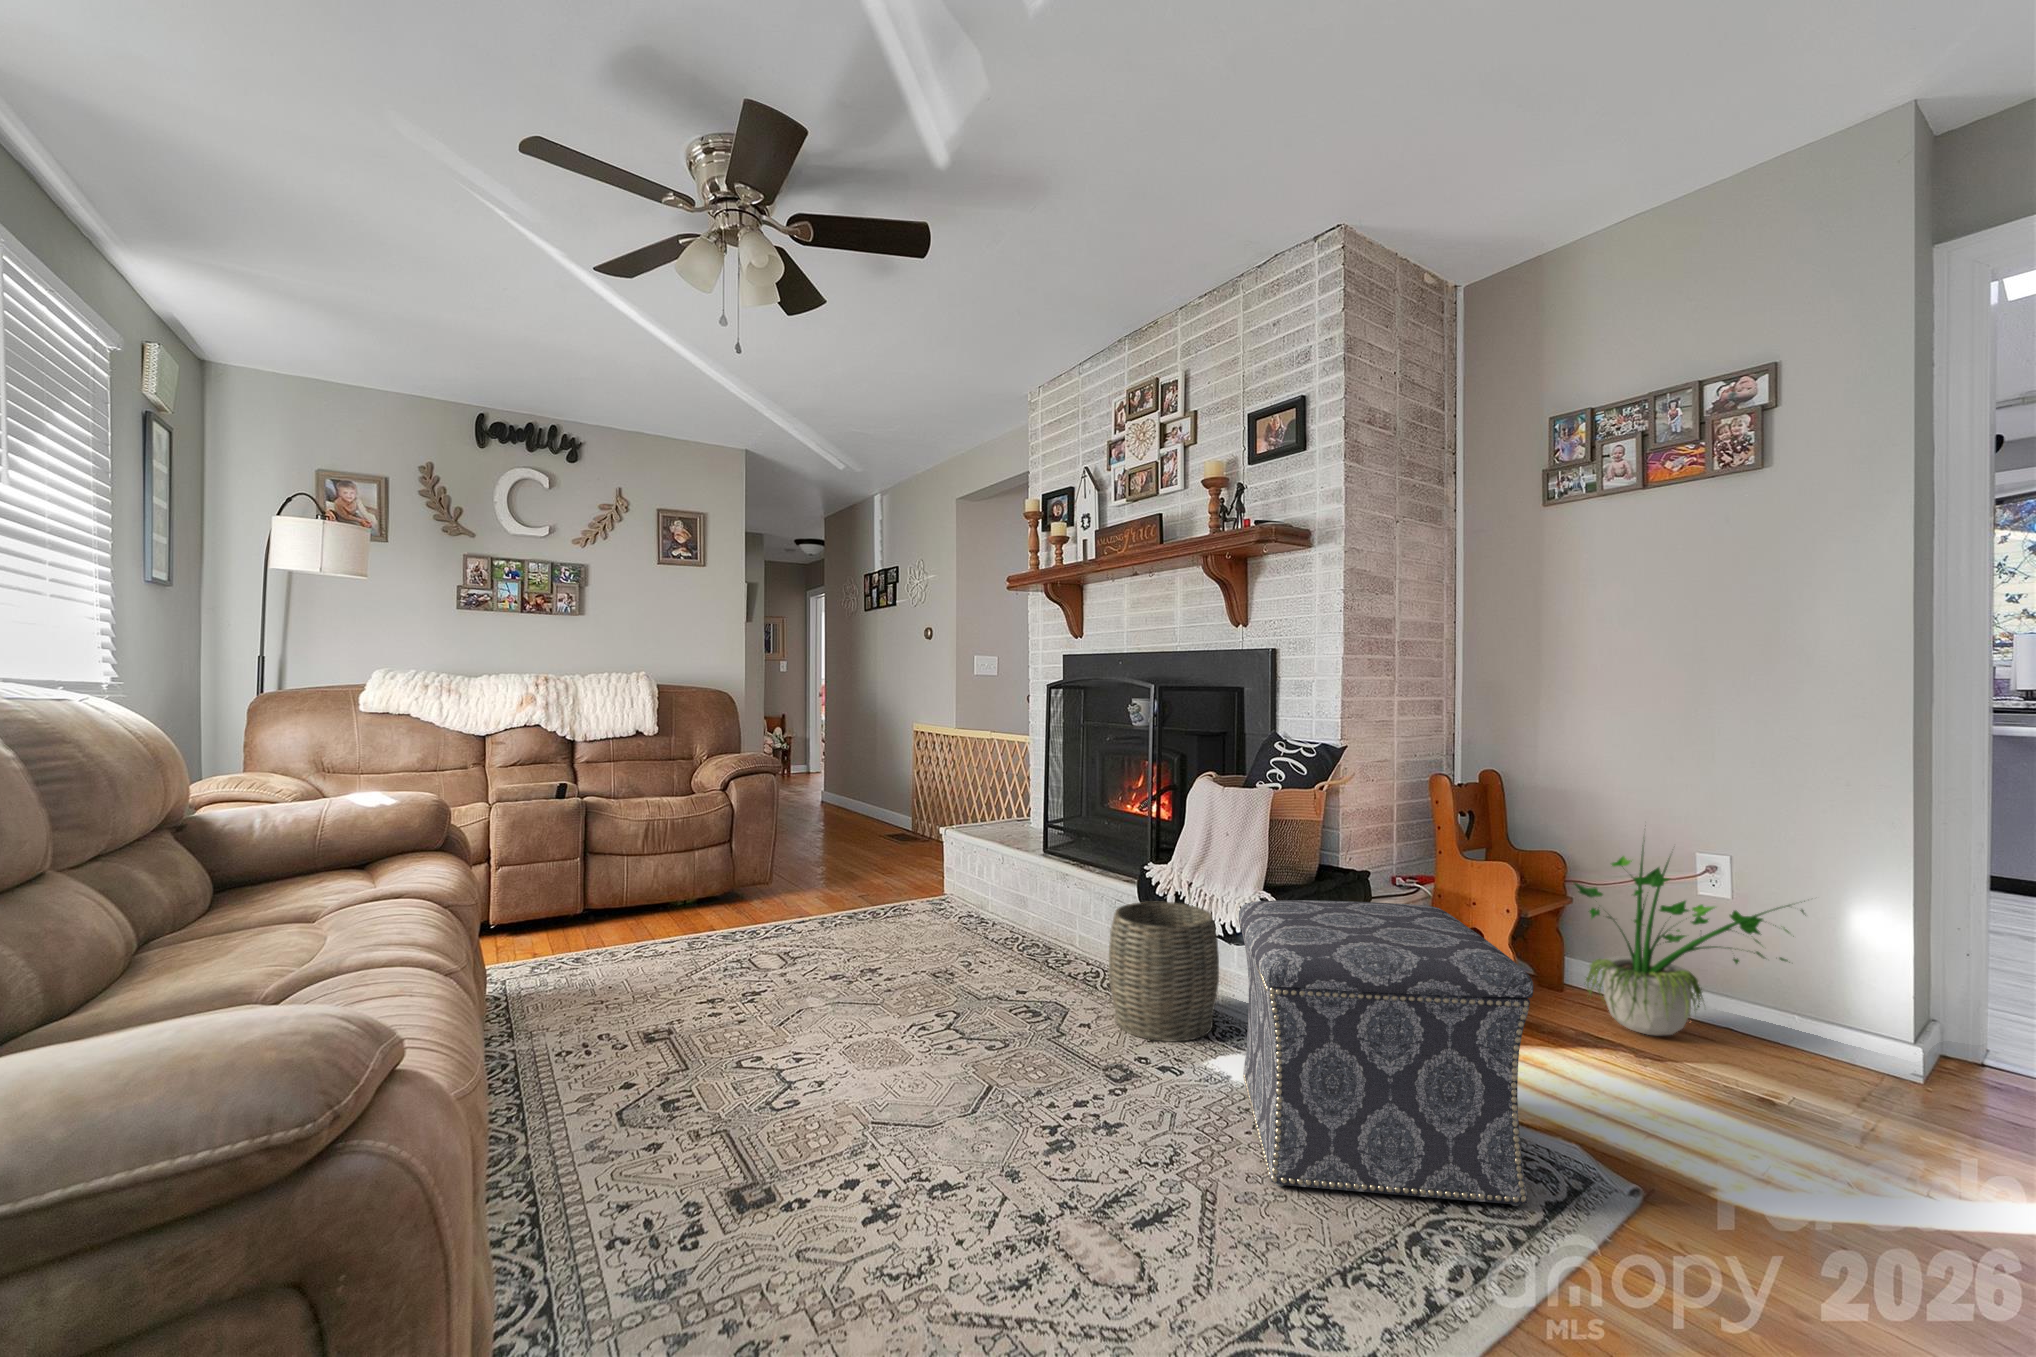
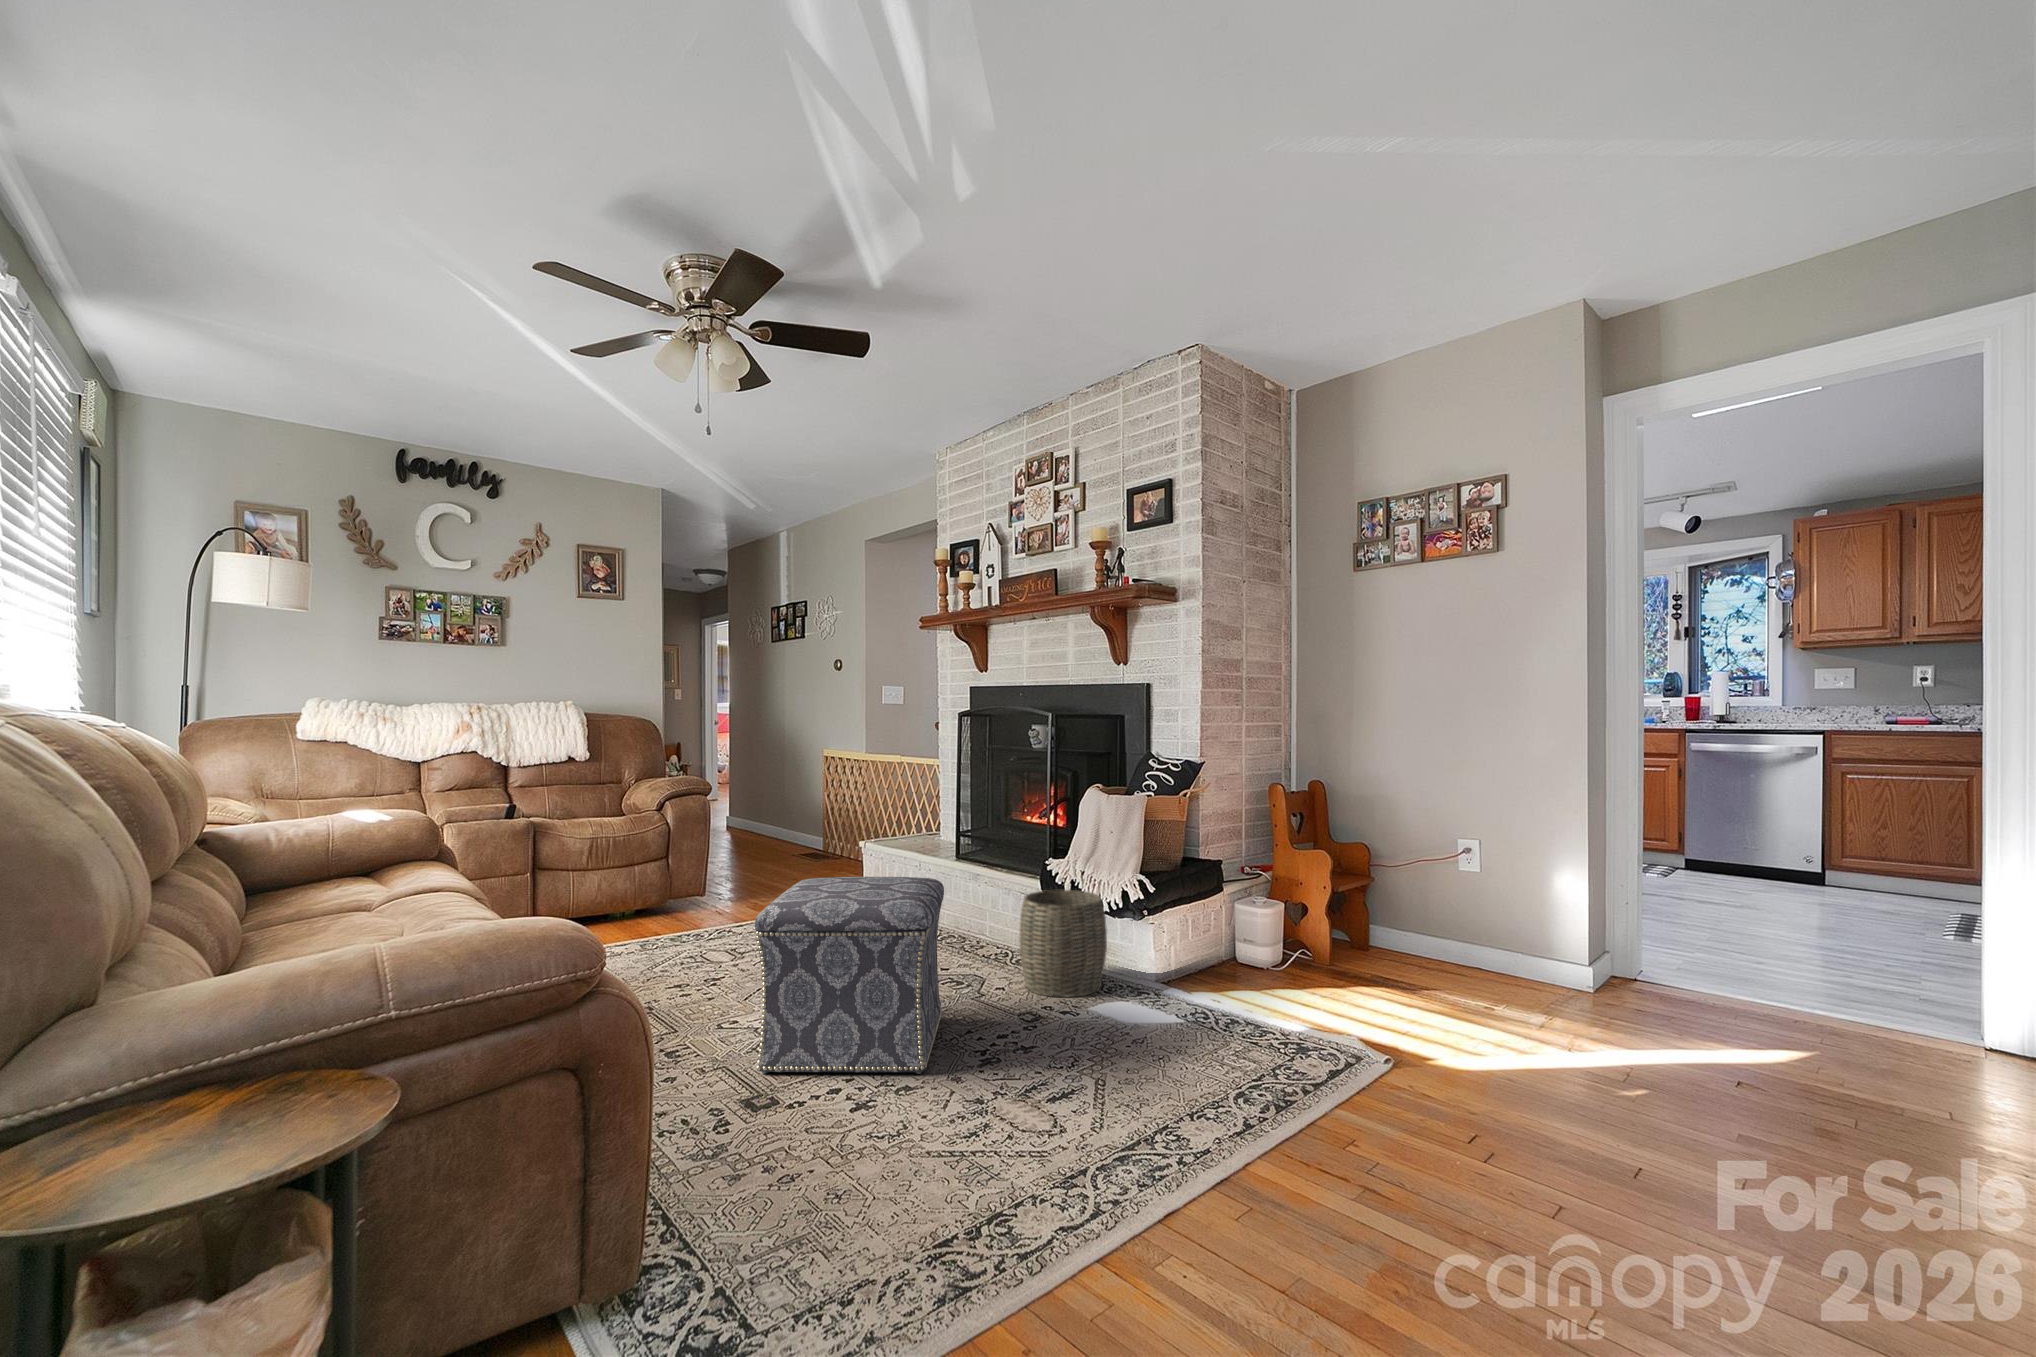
potted plant: present [1574,845,1805,1035] -> none [1373,814,1529,976]
ottoman: present [1239,900,1533,1206] -> present [755,877,944,1074]

